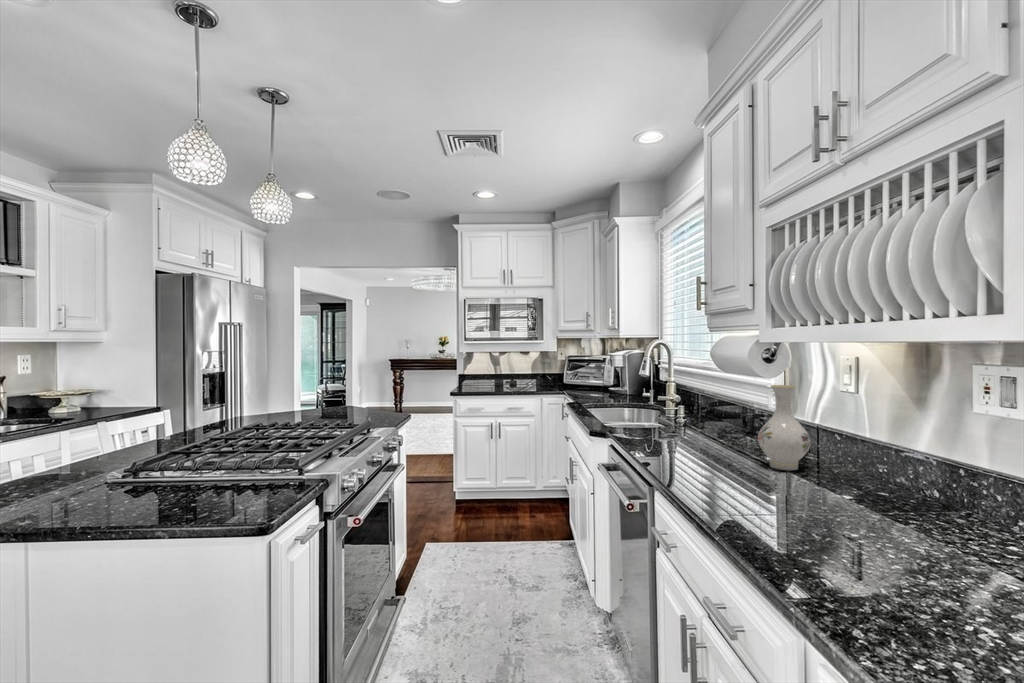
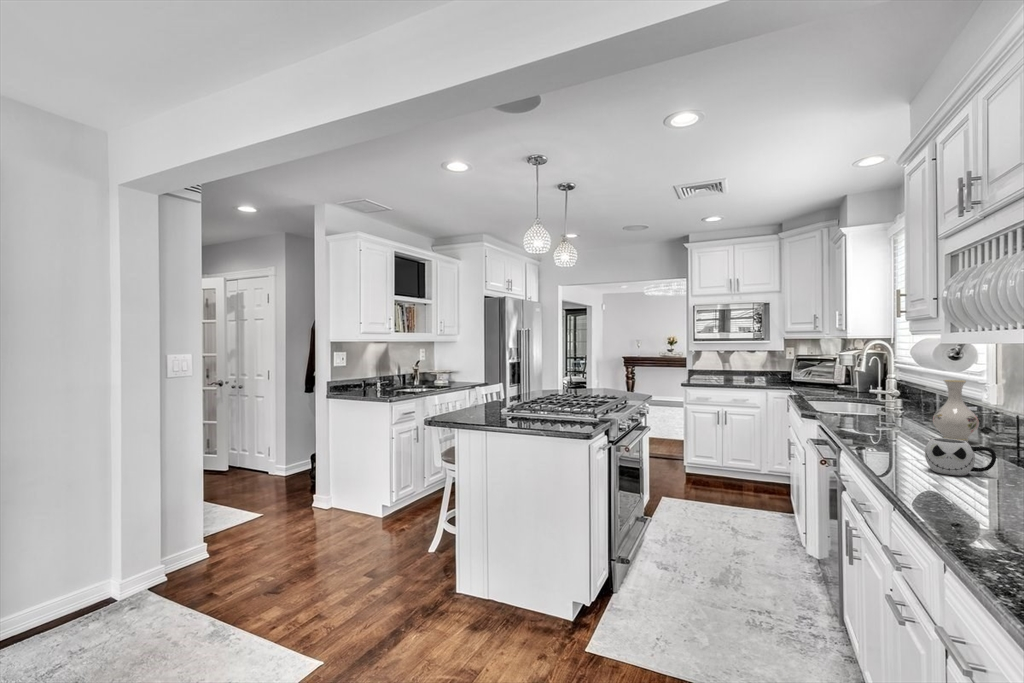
mug: none [818,487,924,556] -> present [925,438,996,475]

